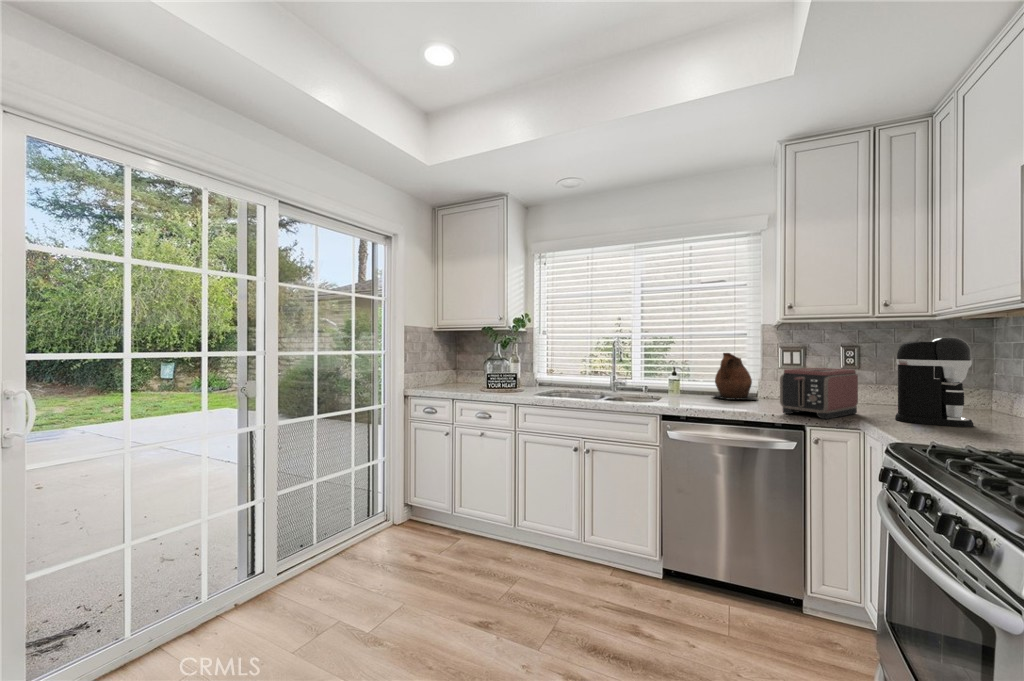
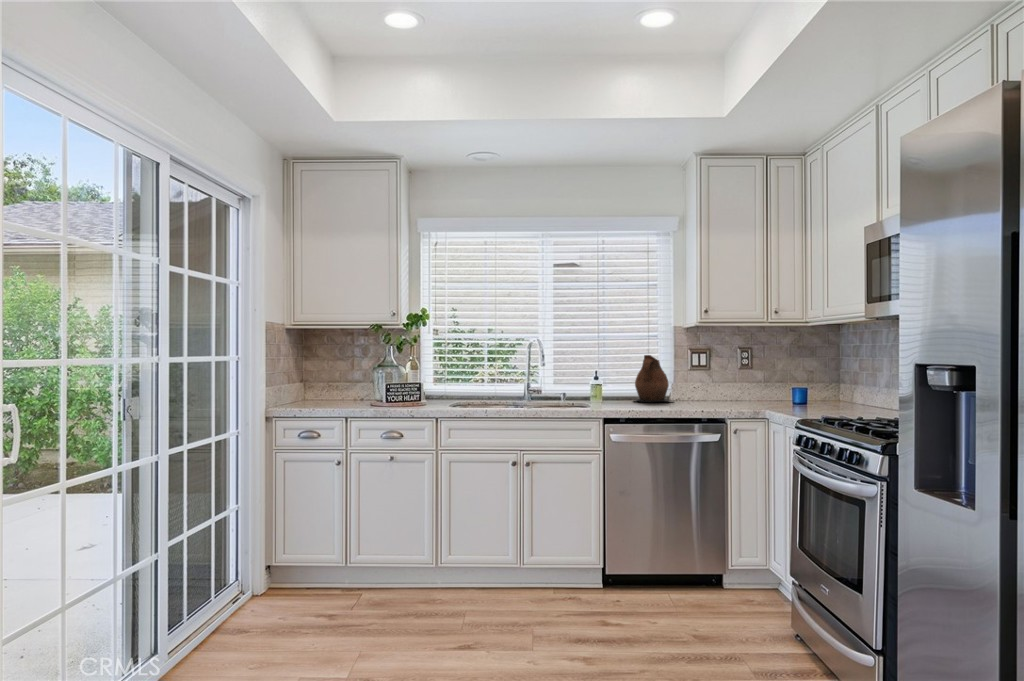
coffee maker: present [895,337,974,427] -> none [786,341,833,410]
toaster: present [780,368,858,419] -> none [708,368,760,411]

